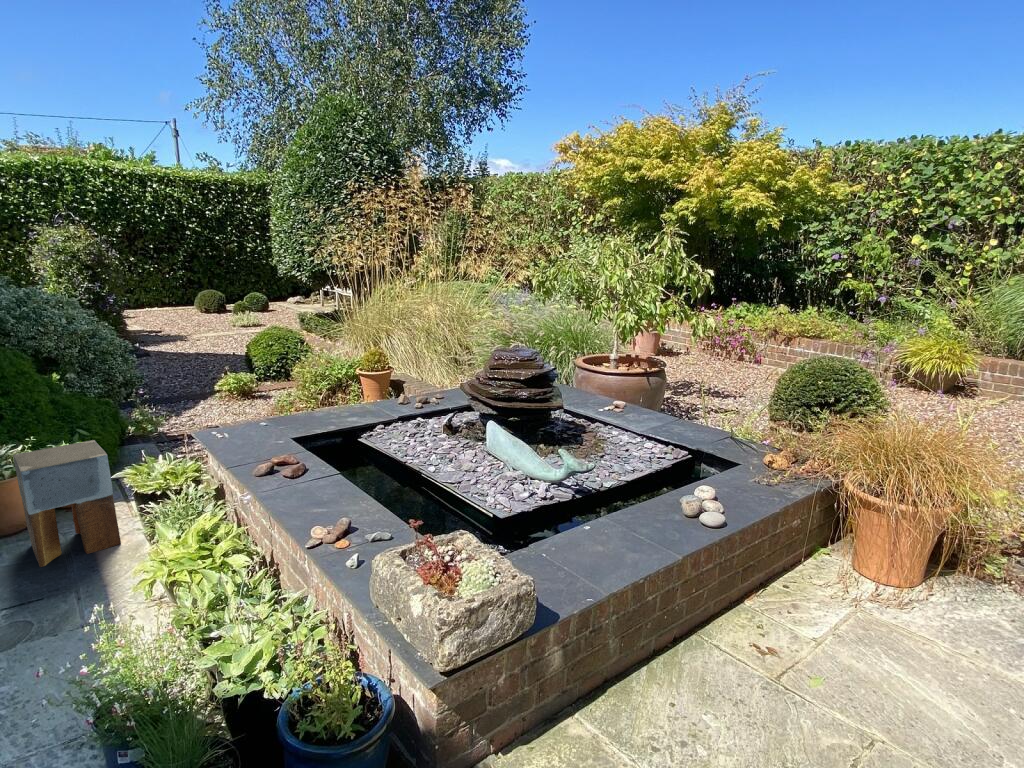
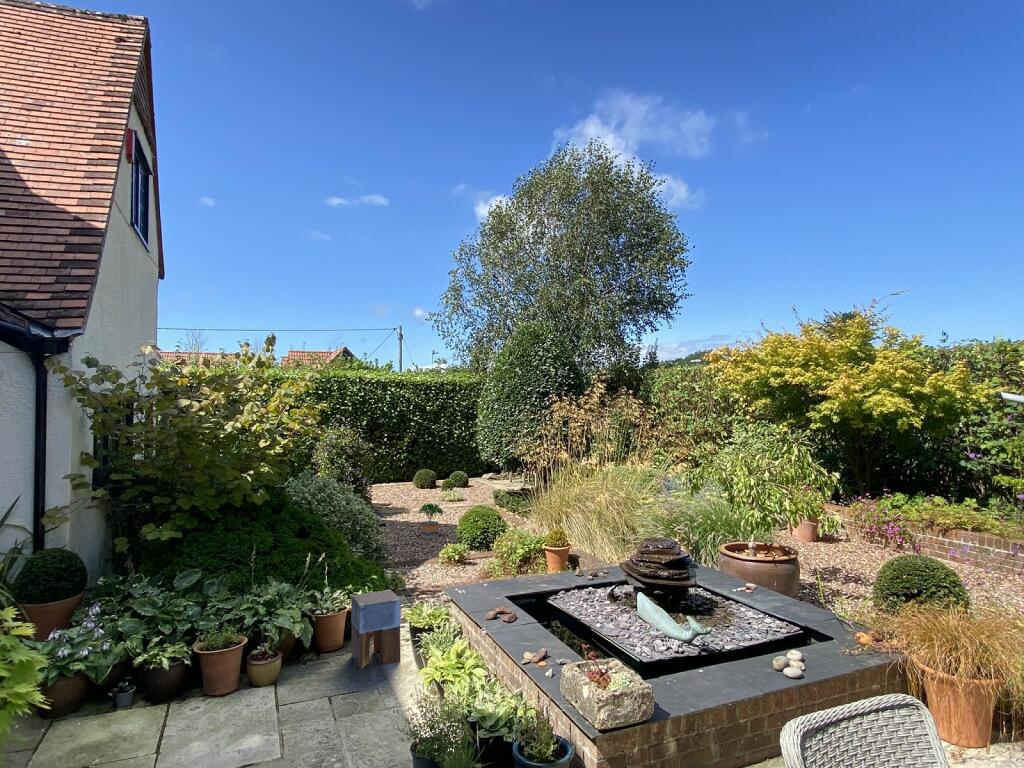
potted tree: none [188,325,226,371] -> present [419,504,443,539]

